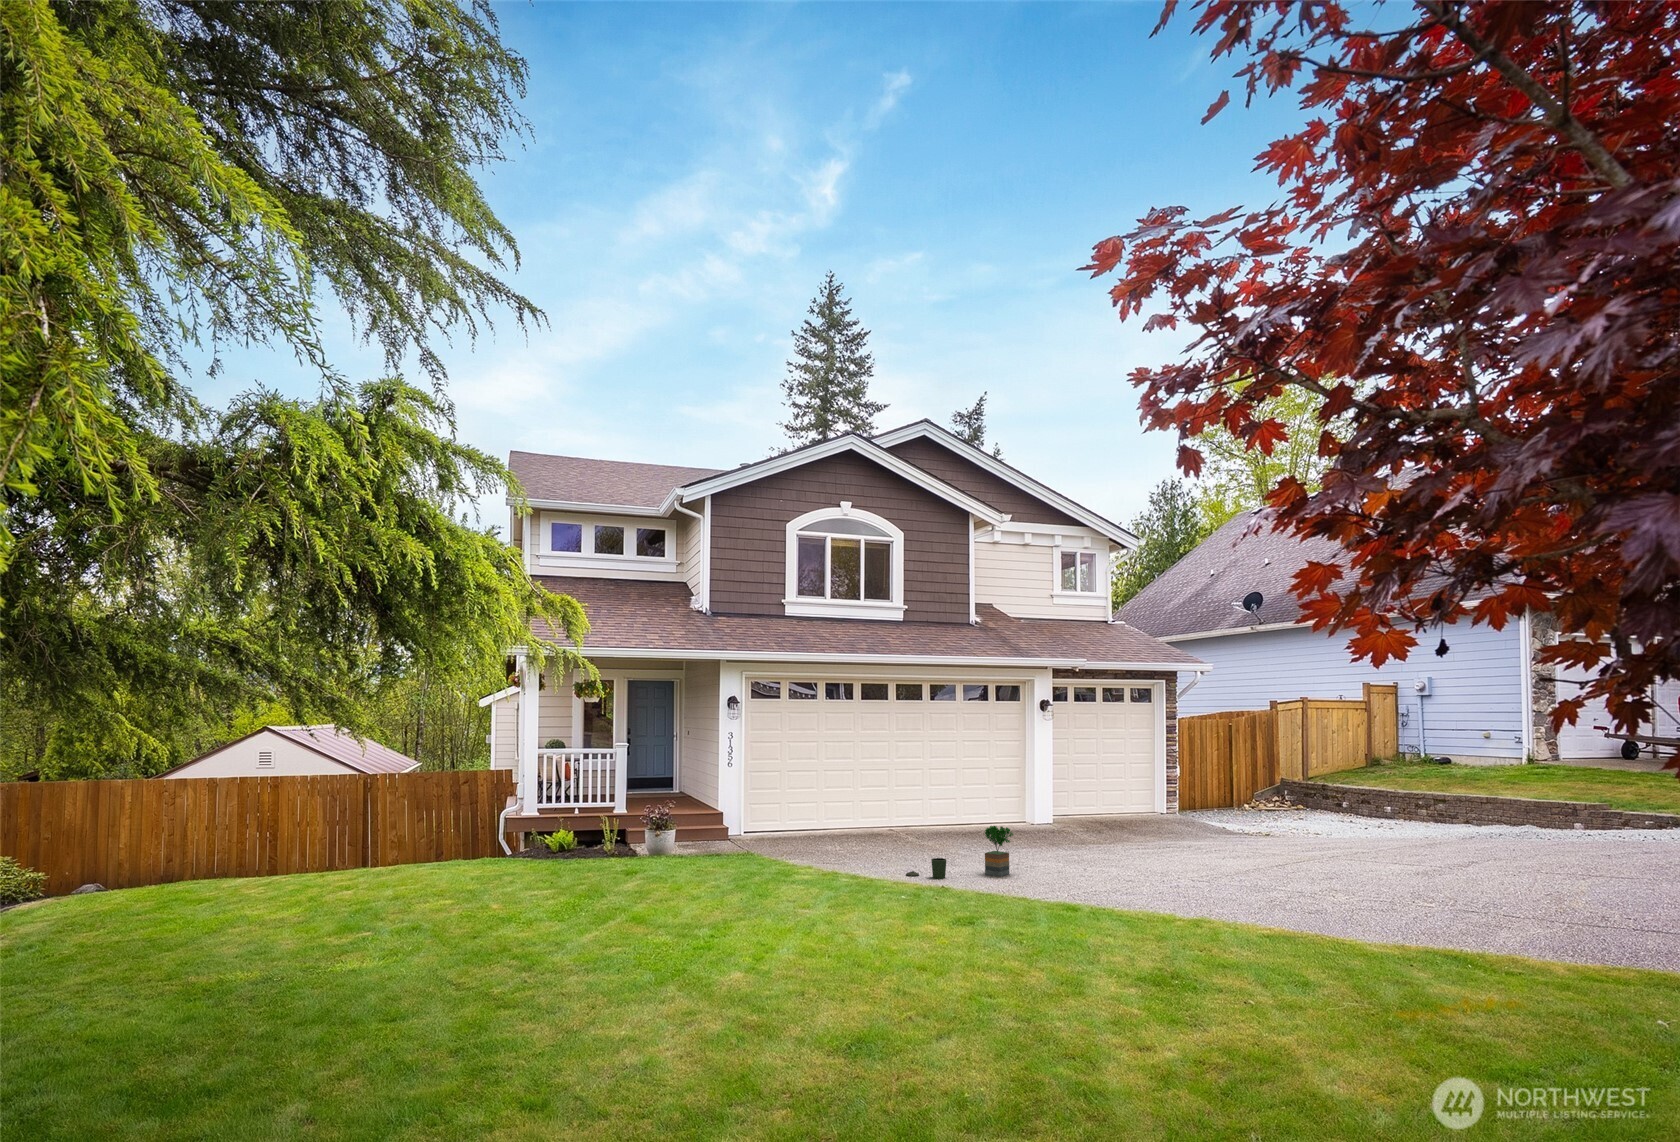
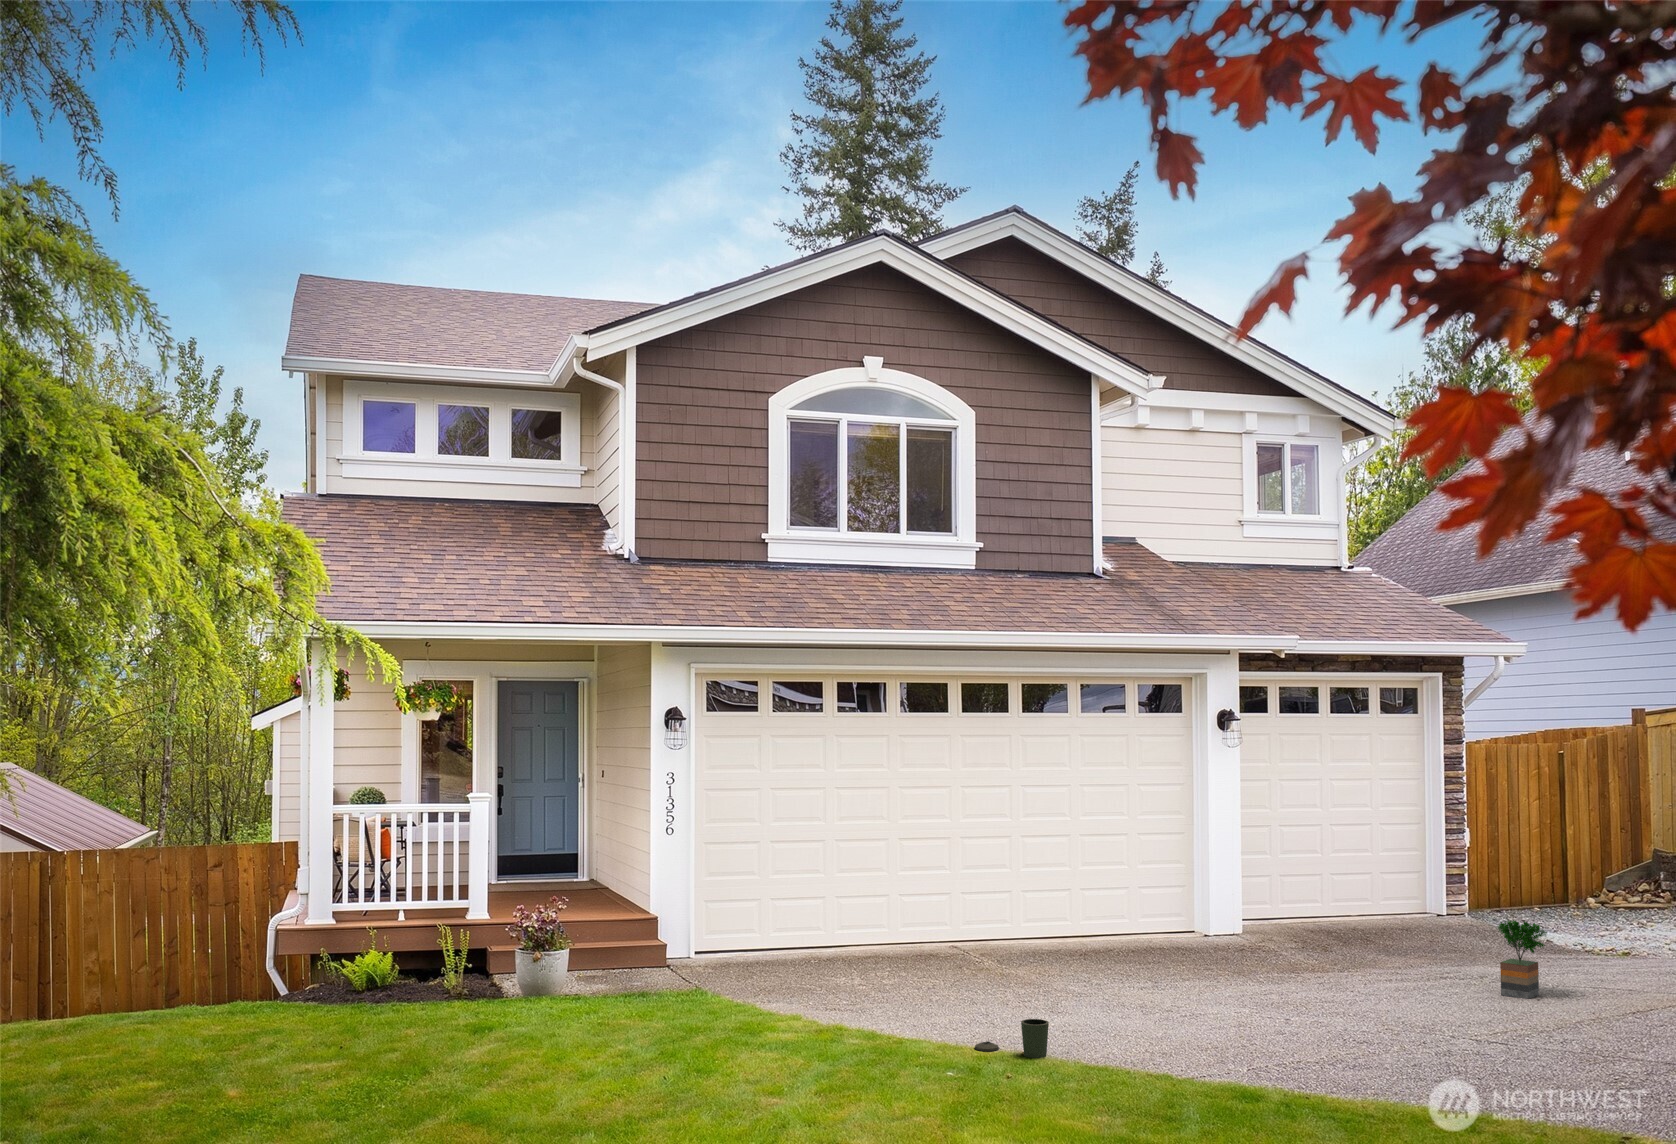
potted tree: present [985,826,1013,876] -> present [1498,920,1547,999]

